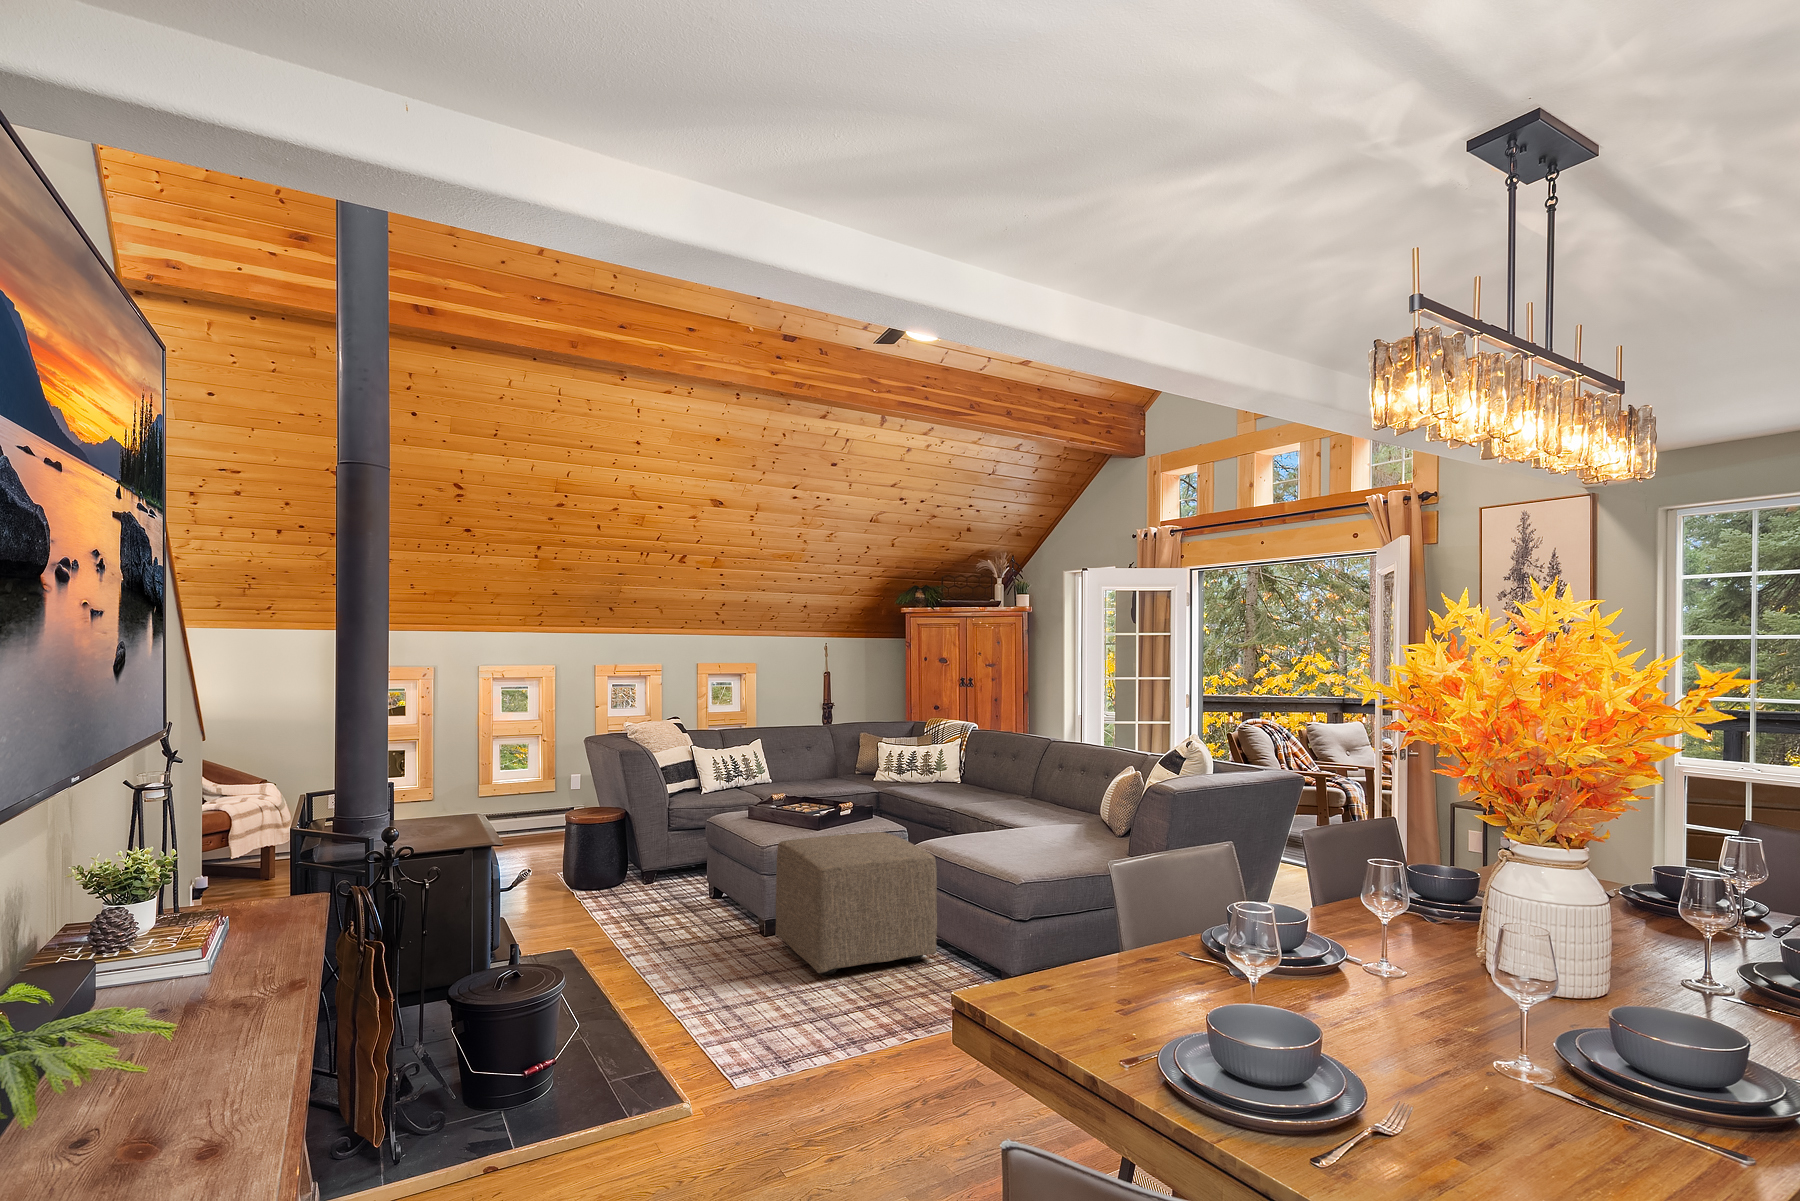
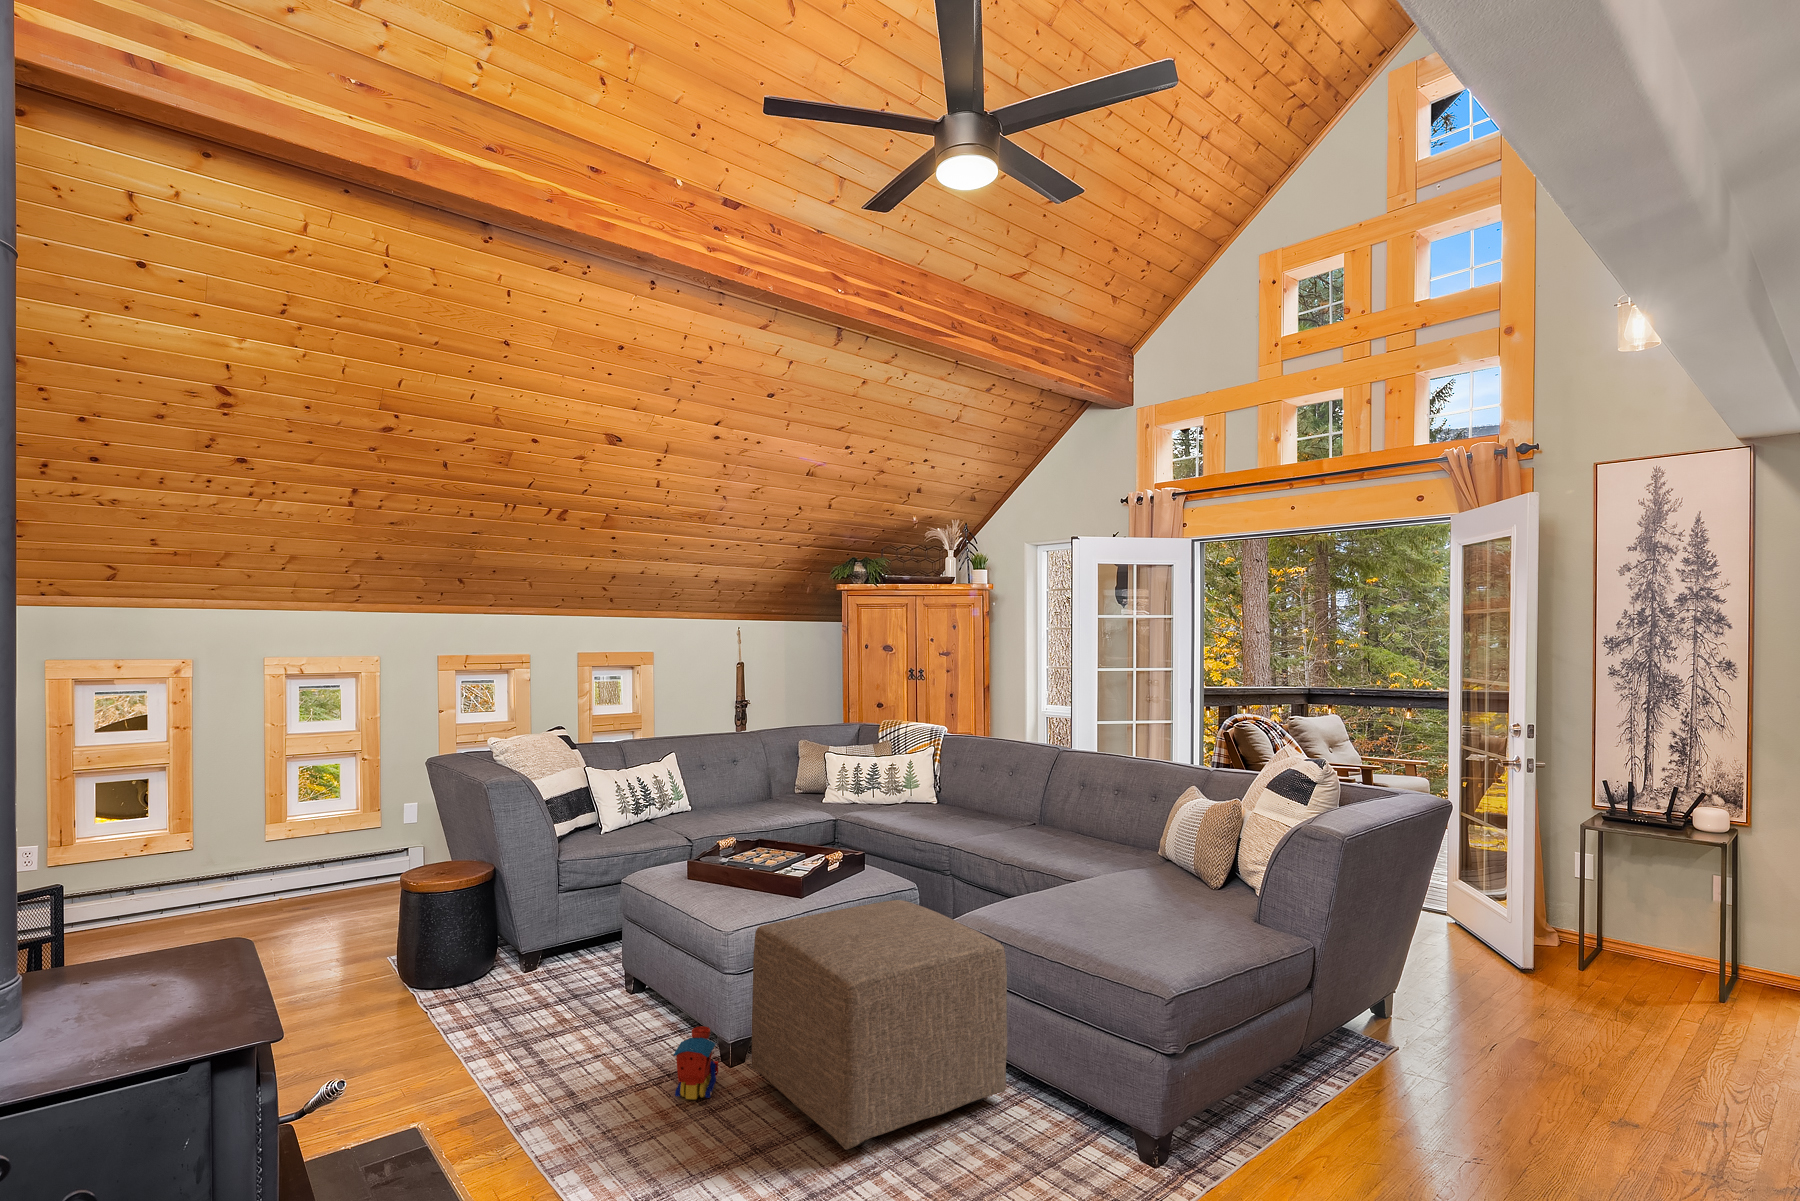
toy train: none [723,907,756,950] -> present [673,1026,719,1099]

